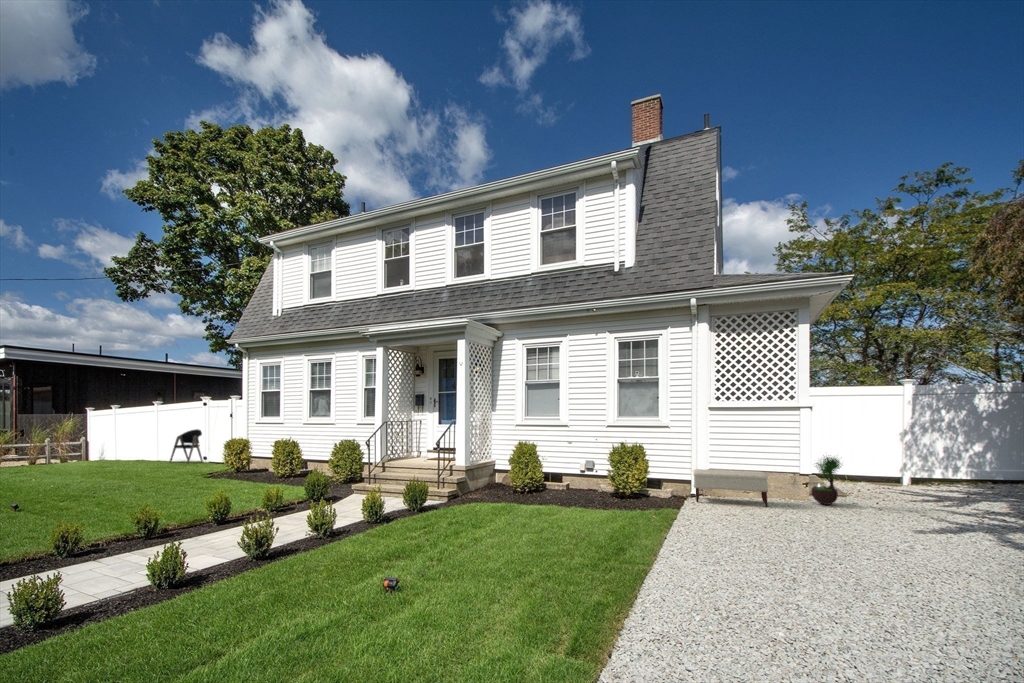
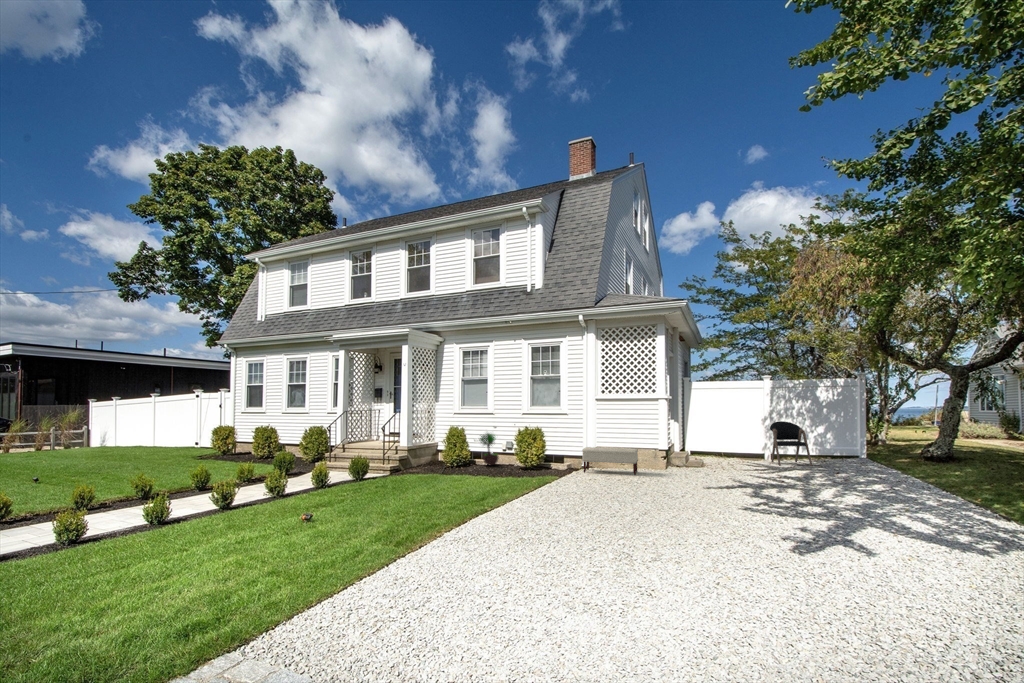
chair: present [170,429,202,463] -> present [770,421,812,466]
potted tree: present [811,457,841,505] -> present [479,433,499,465]

